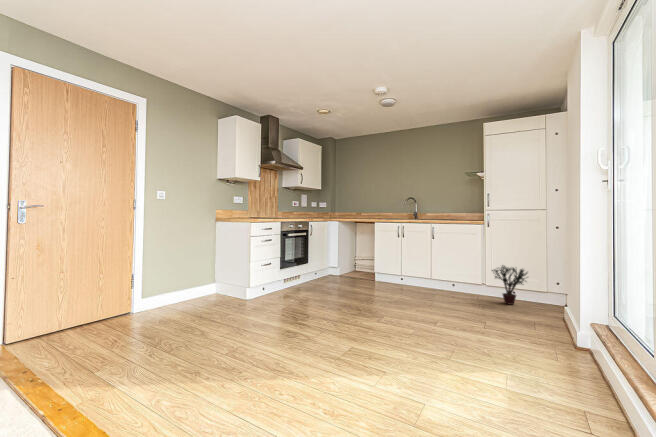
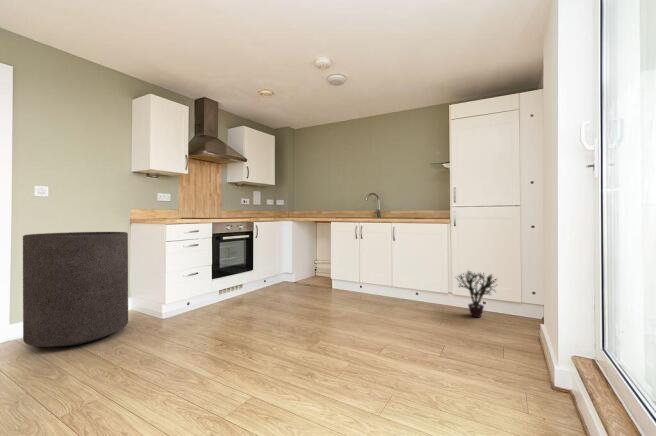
trash can: none [156,228,226,316] -> present [23,232,128,347]

